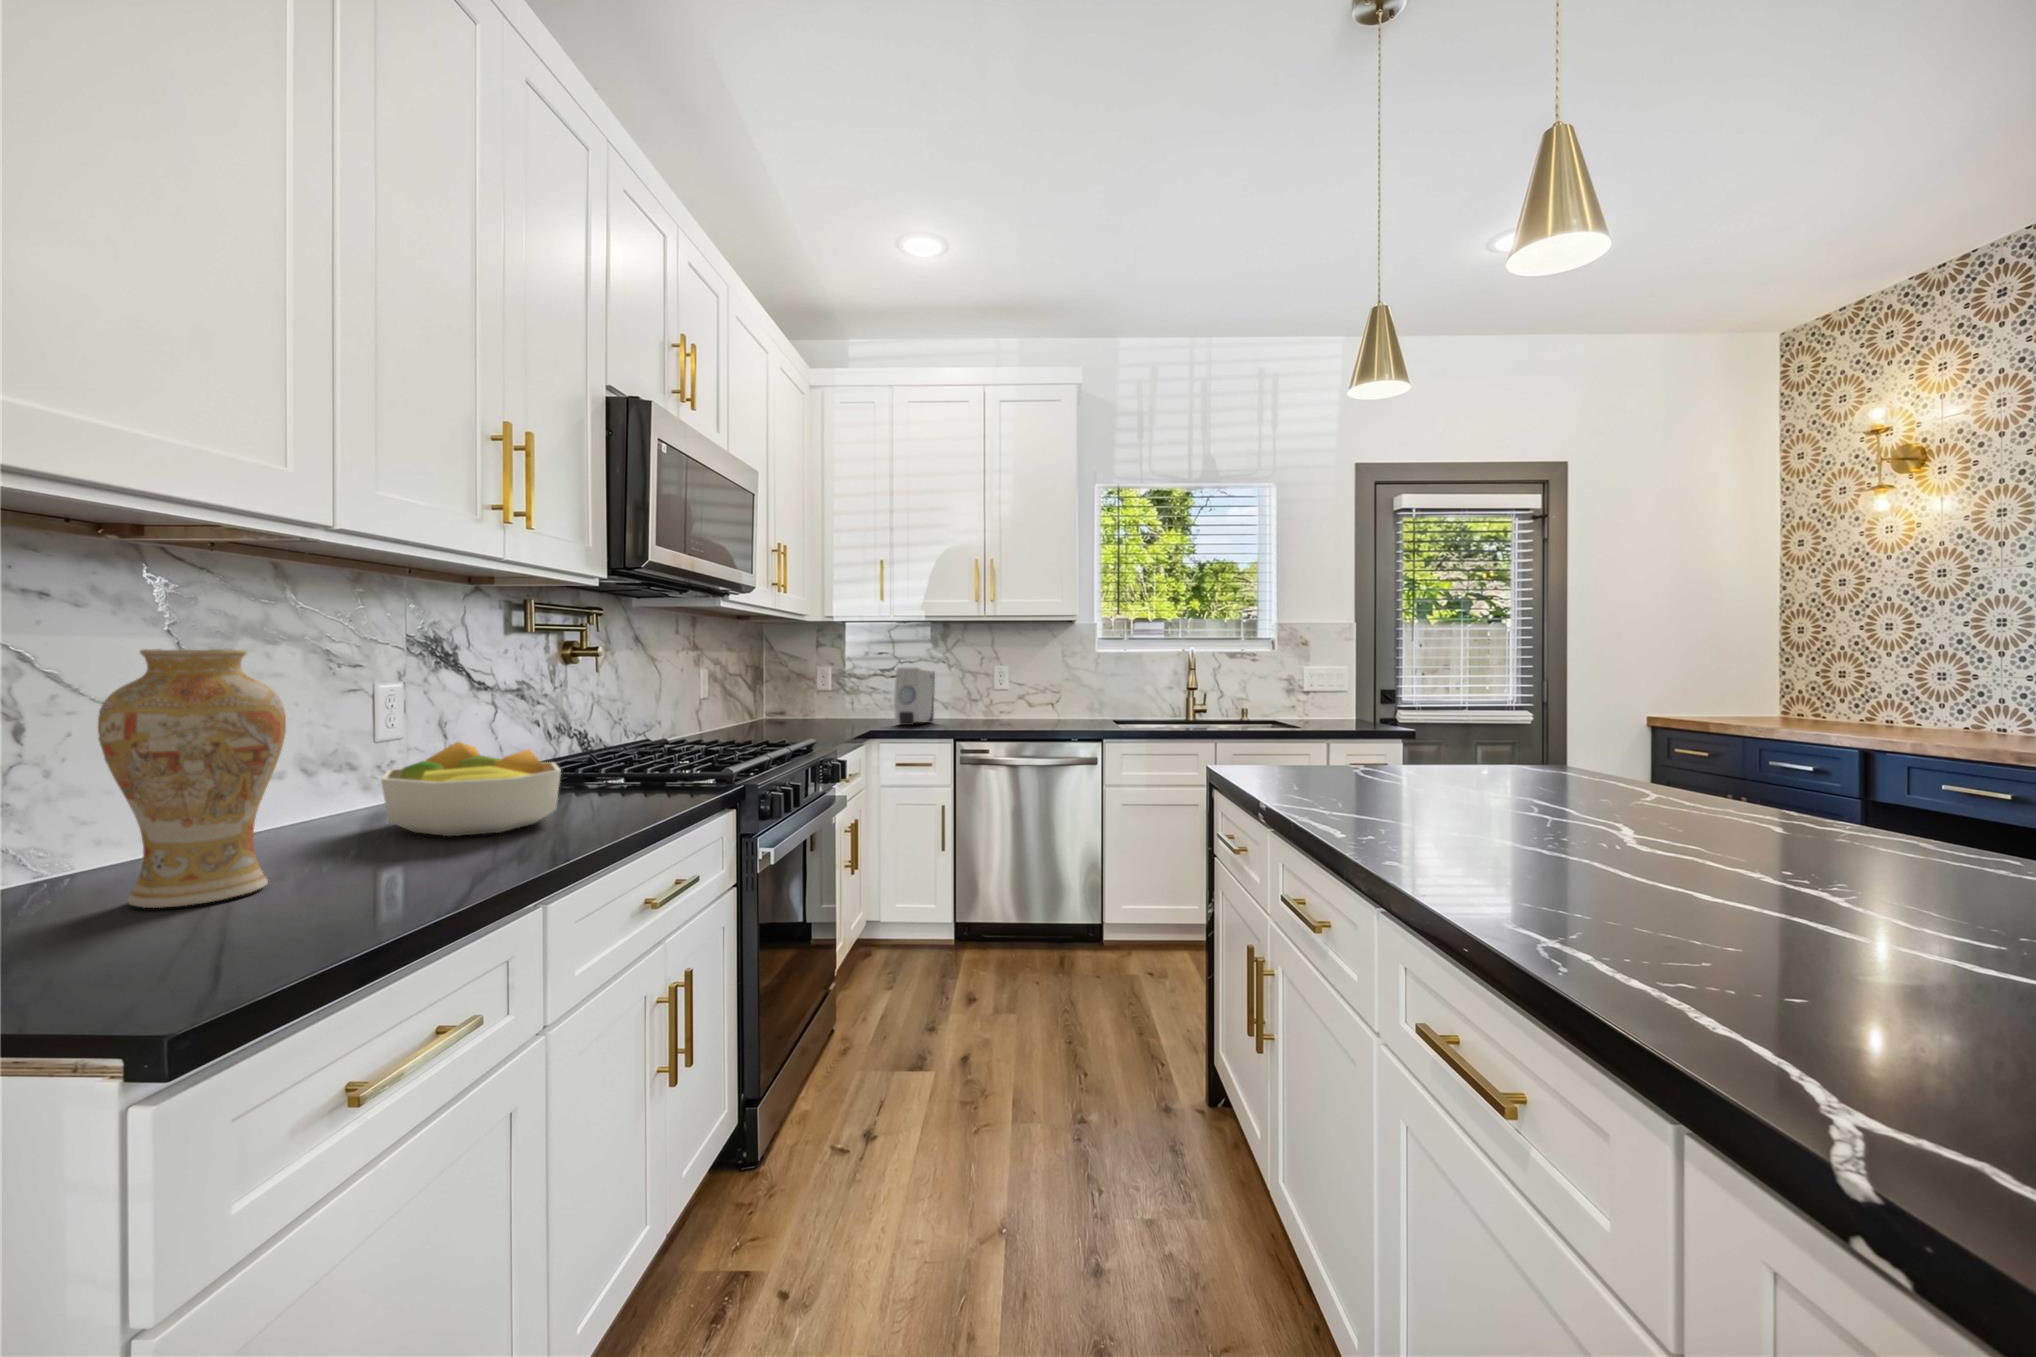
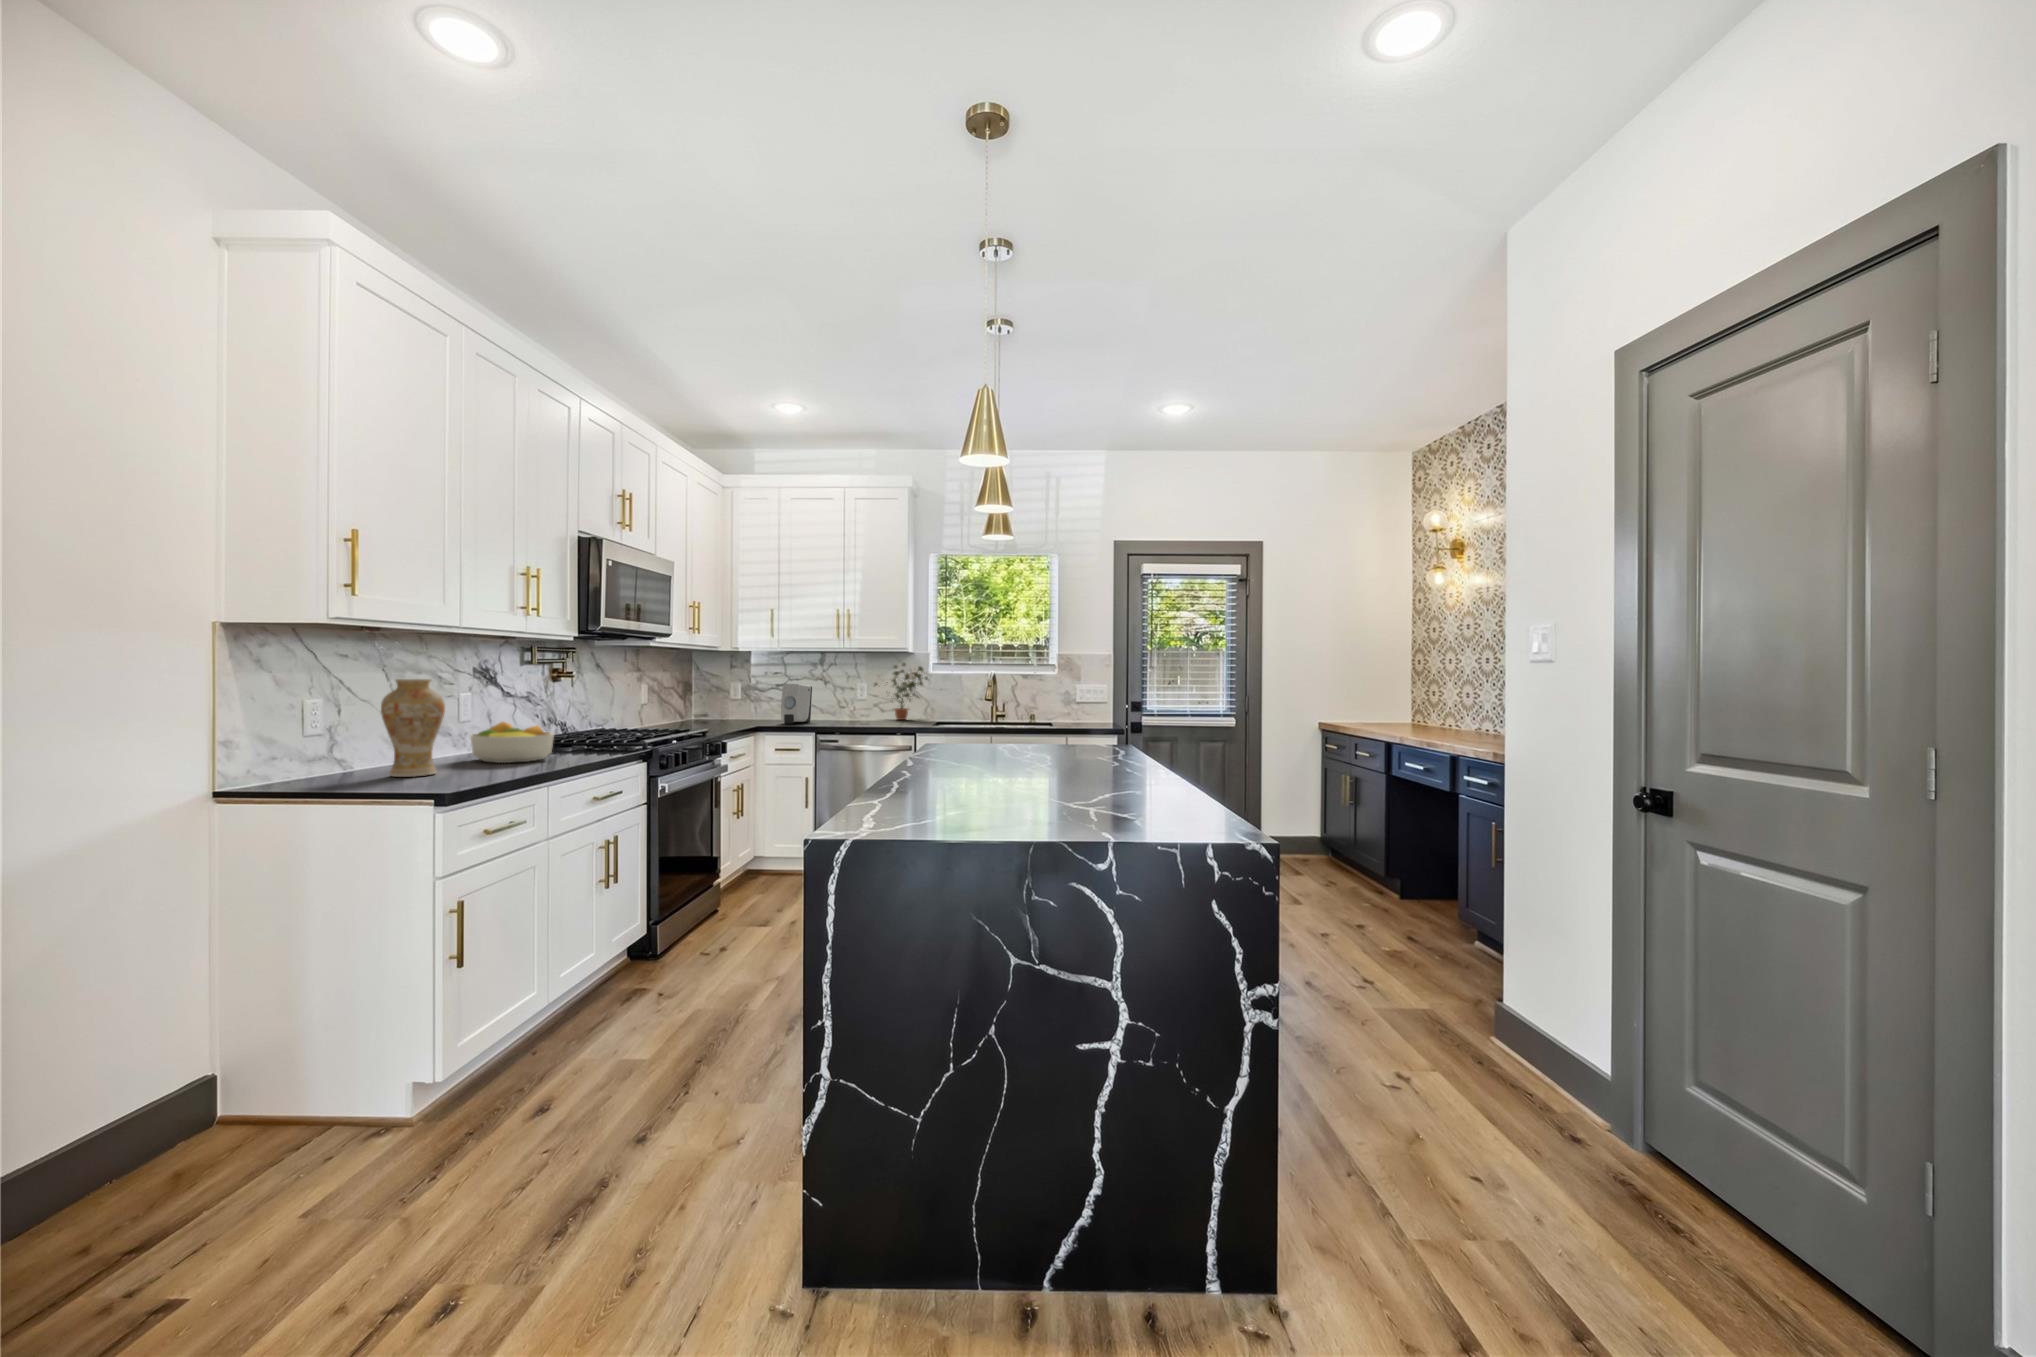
potted plant: none [1013,637,1096,718] -> present [874,663,928,720]

